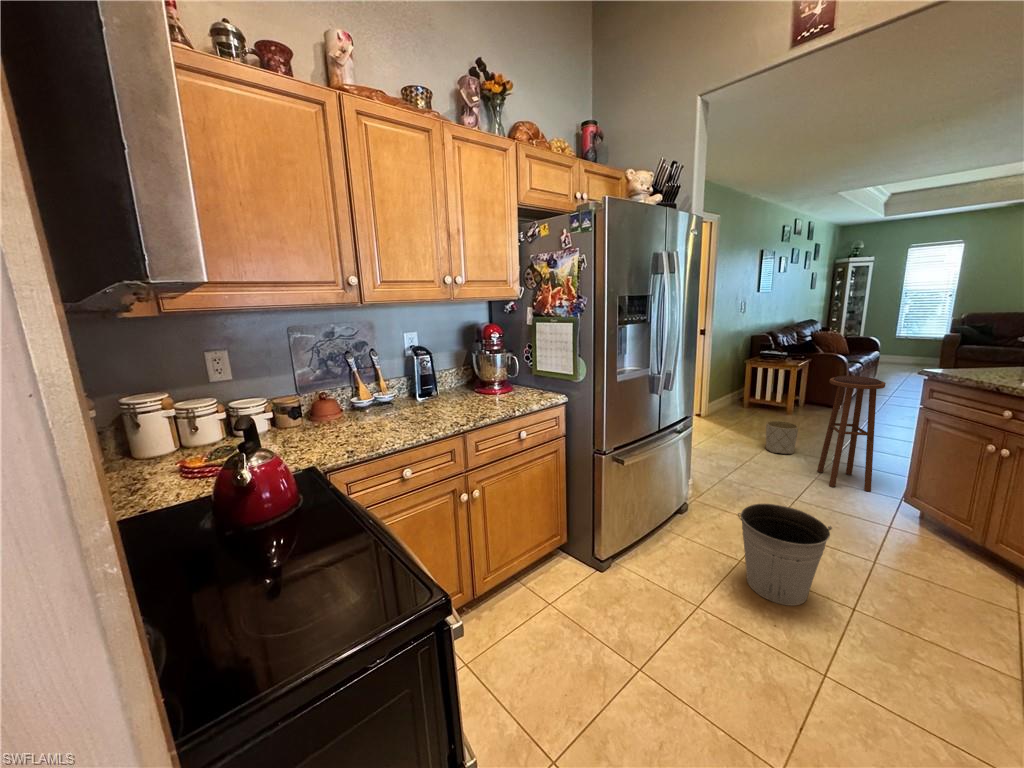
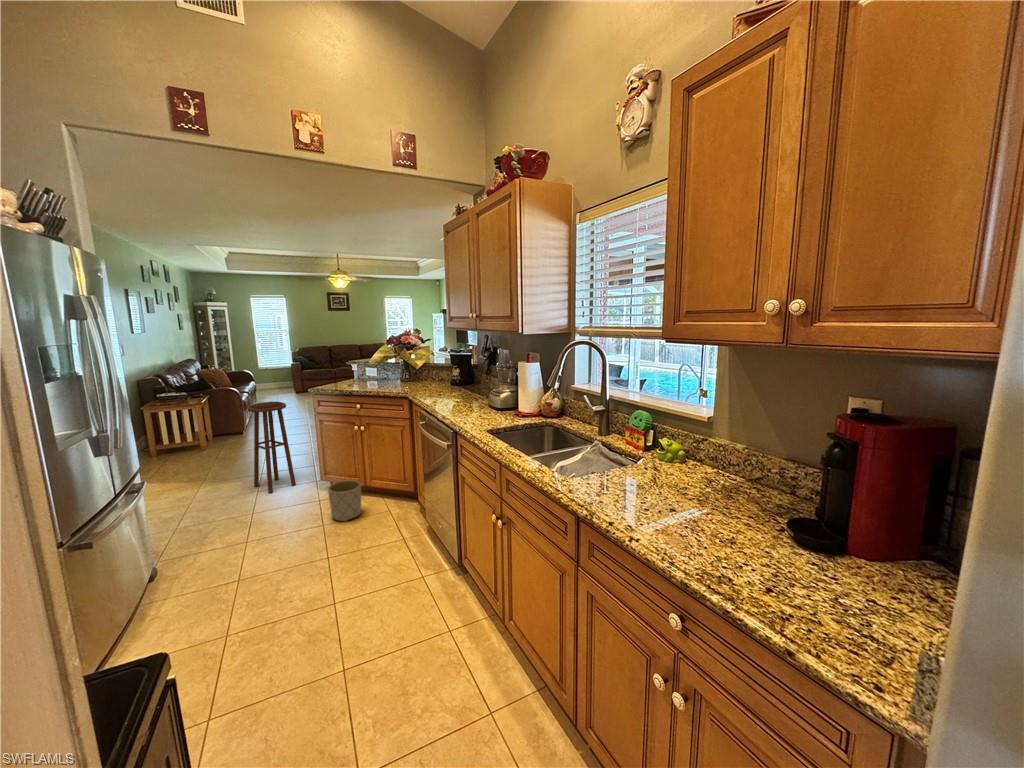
planter: present [766,421,799,454] -> present [328,480,361,522]
bucket: present [738,503,832,606] -> none [230,510,301,592]

